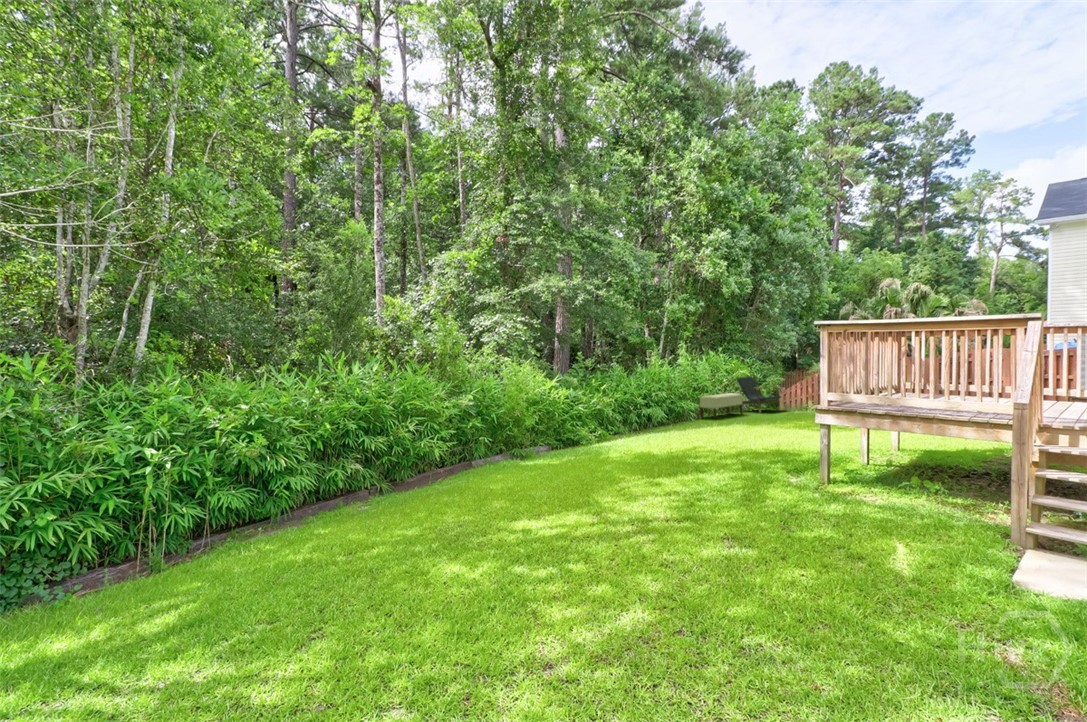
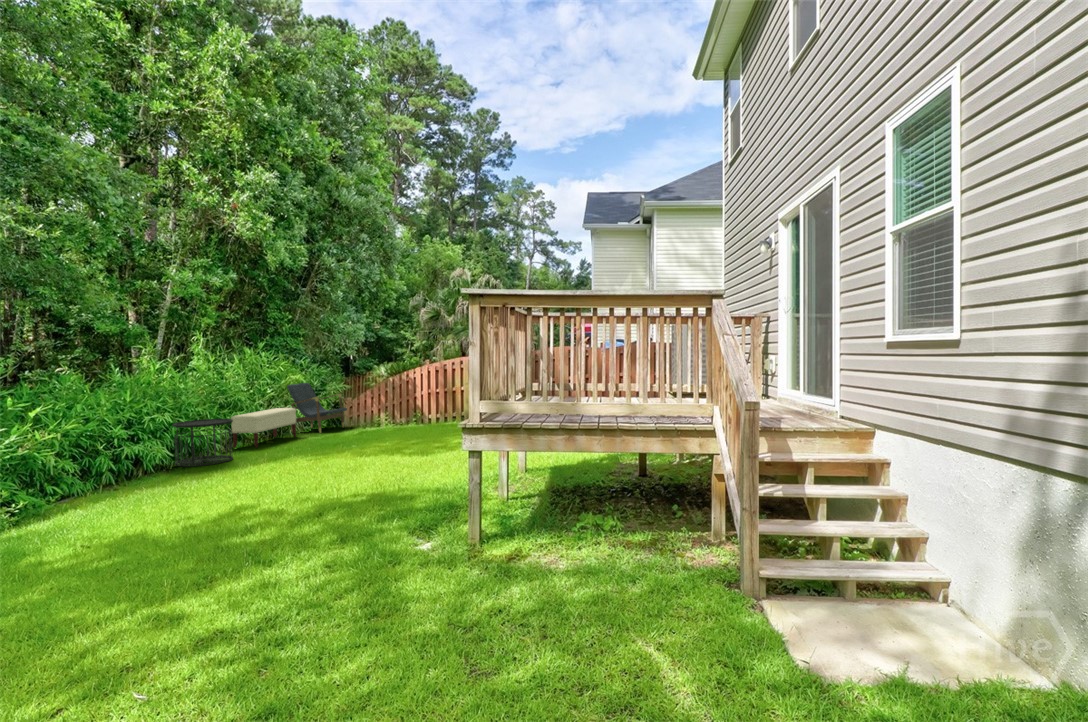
side table: none [666,397,701,426] -> present [172,419,233,467]

